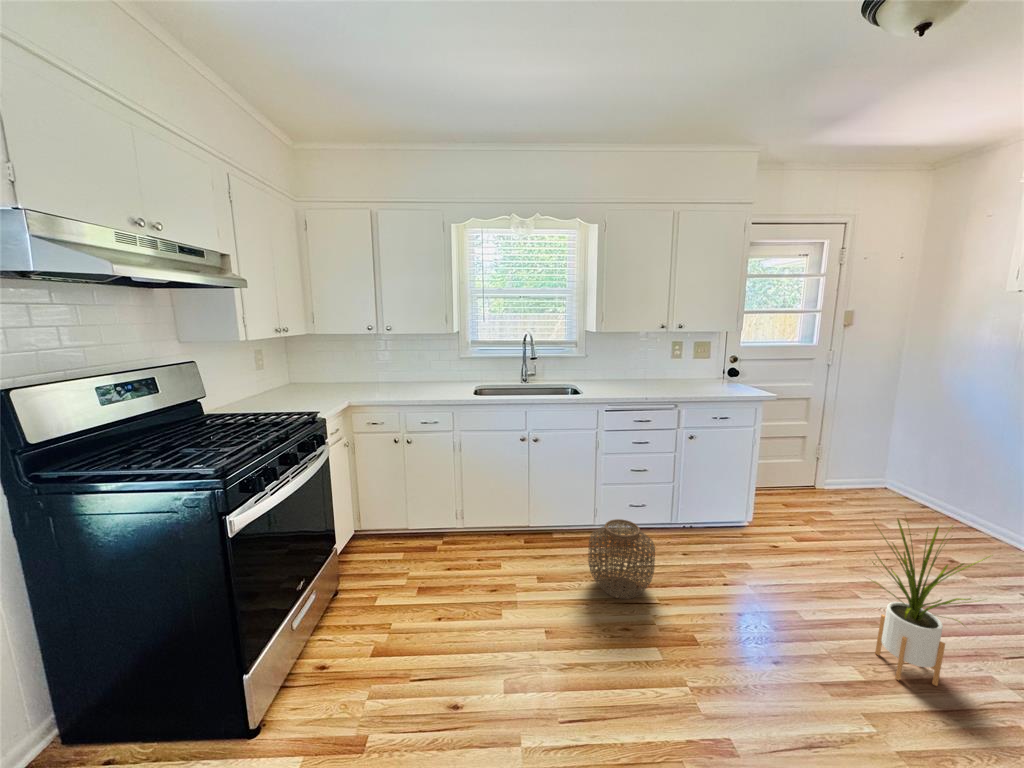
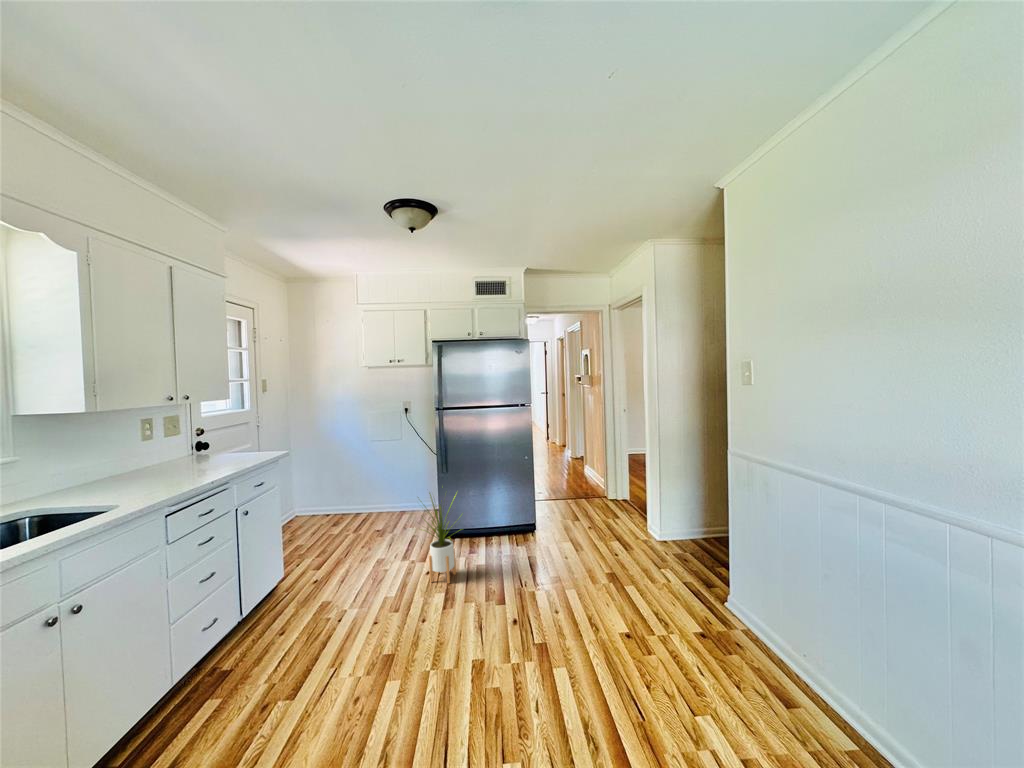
woven basket: present [588,519,655,599] -> none [248,610,333,711]

